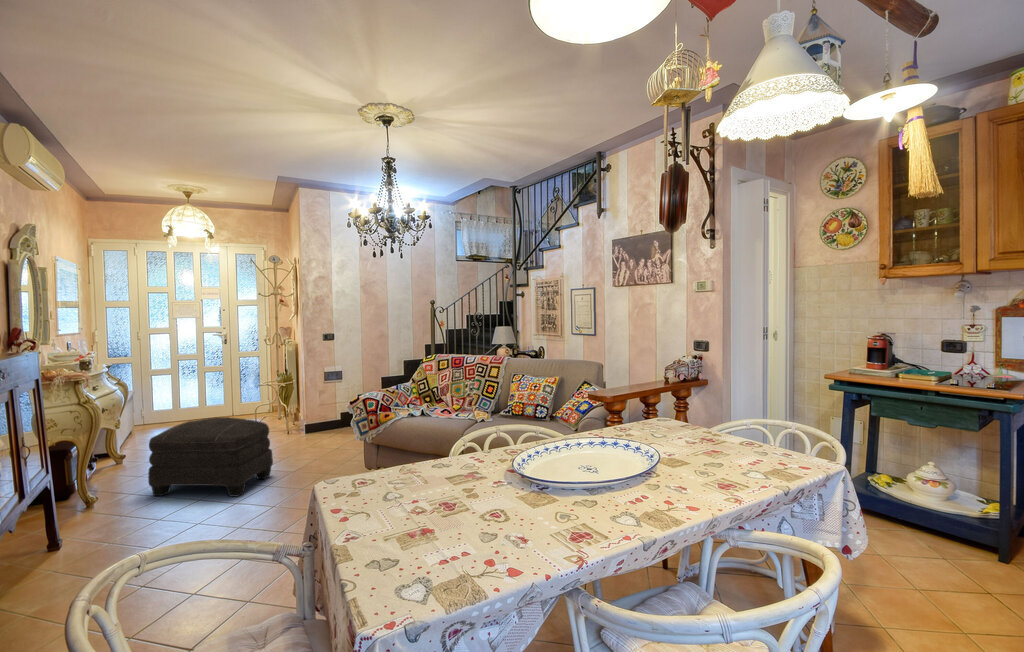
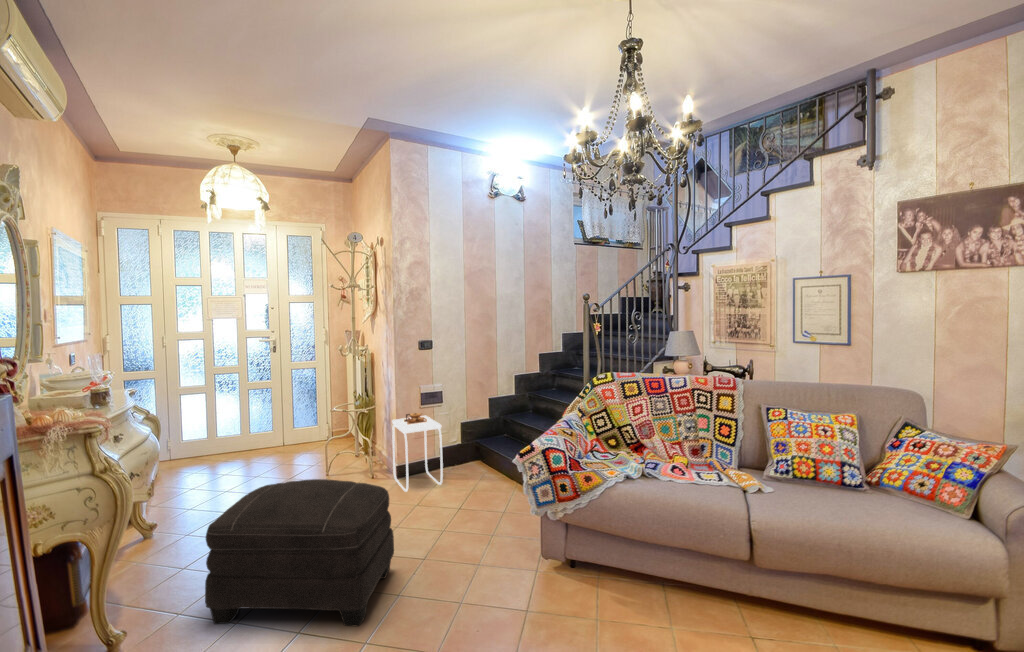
side table: none [301,386,335,441] -> present [392,413,443,492]

